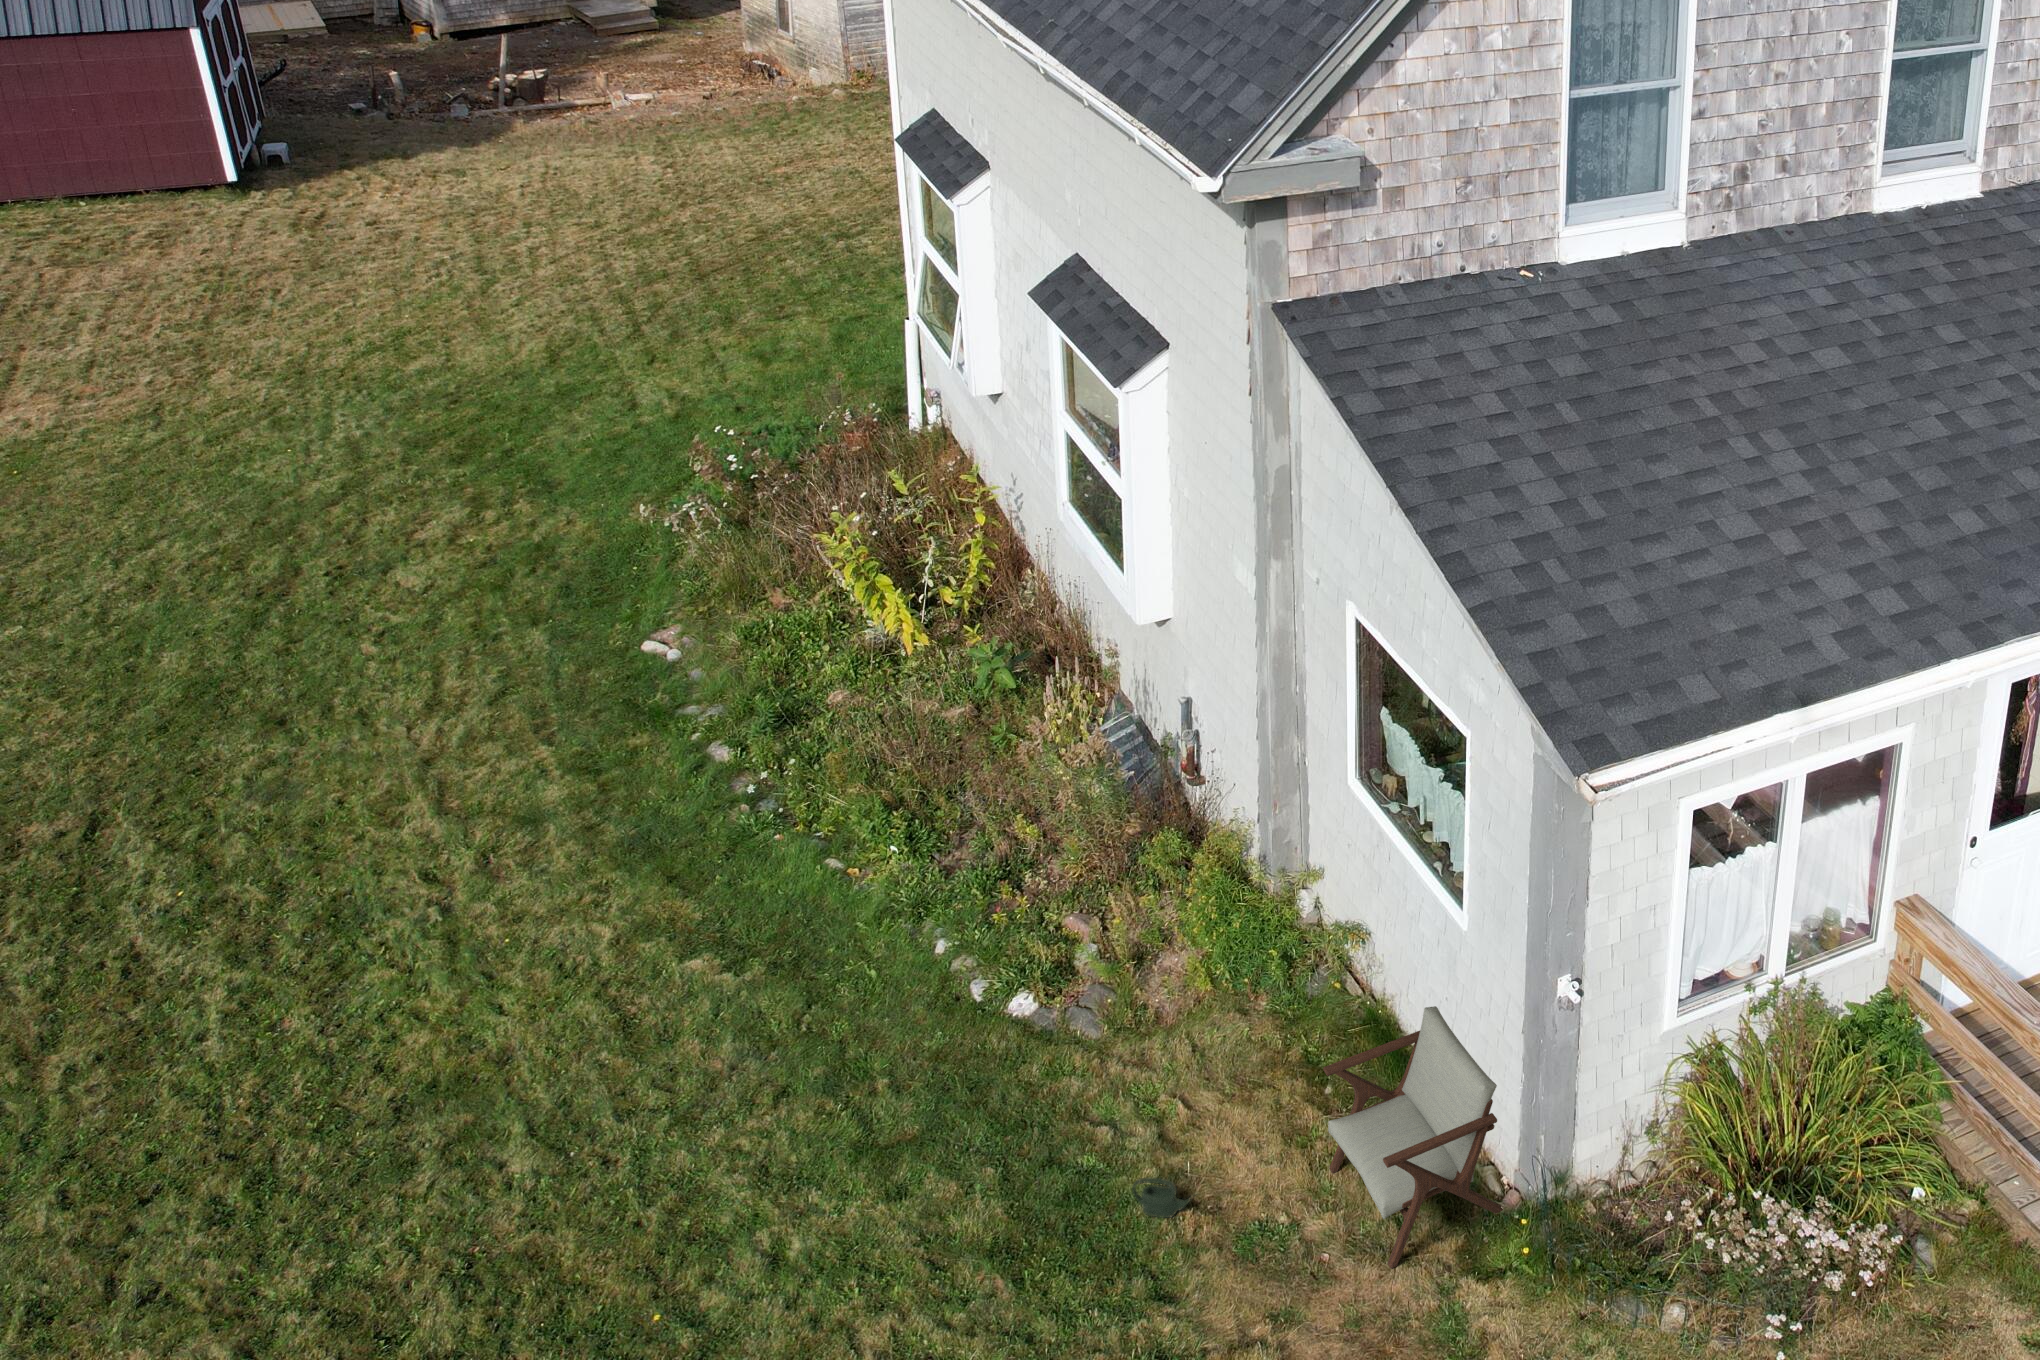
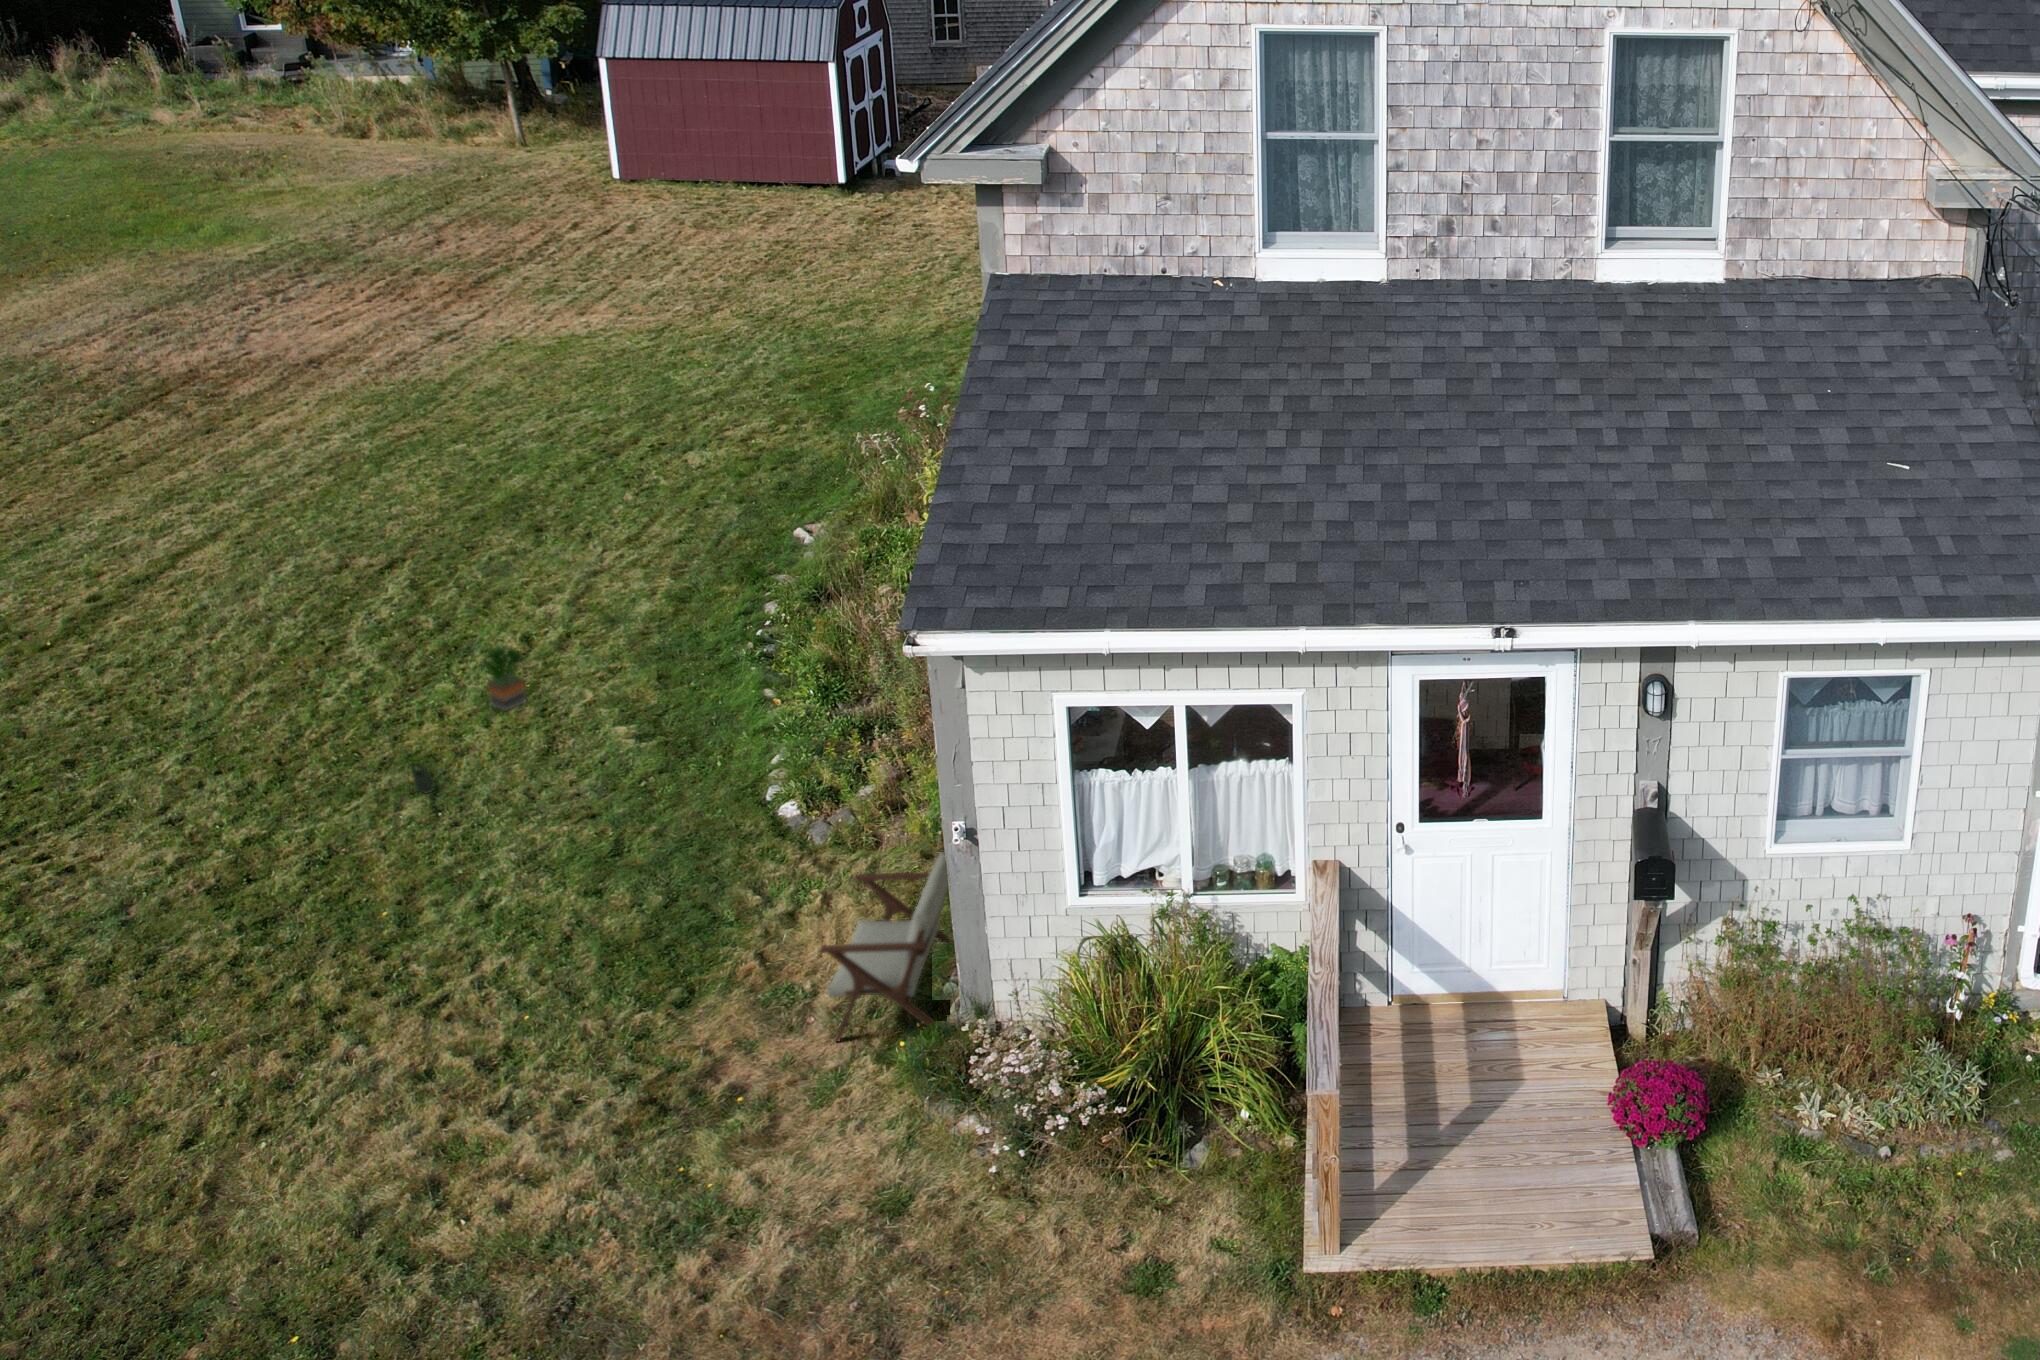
potted tree: none [432,941,498,1032] -> present [479,647,527,711]
watering can: present [1132,1177,1198,1218] -> present [411,763,435,794]

